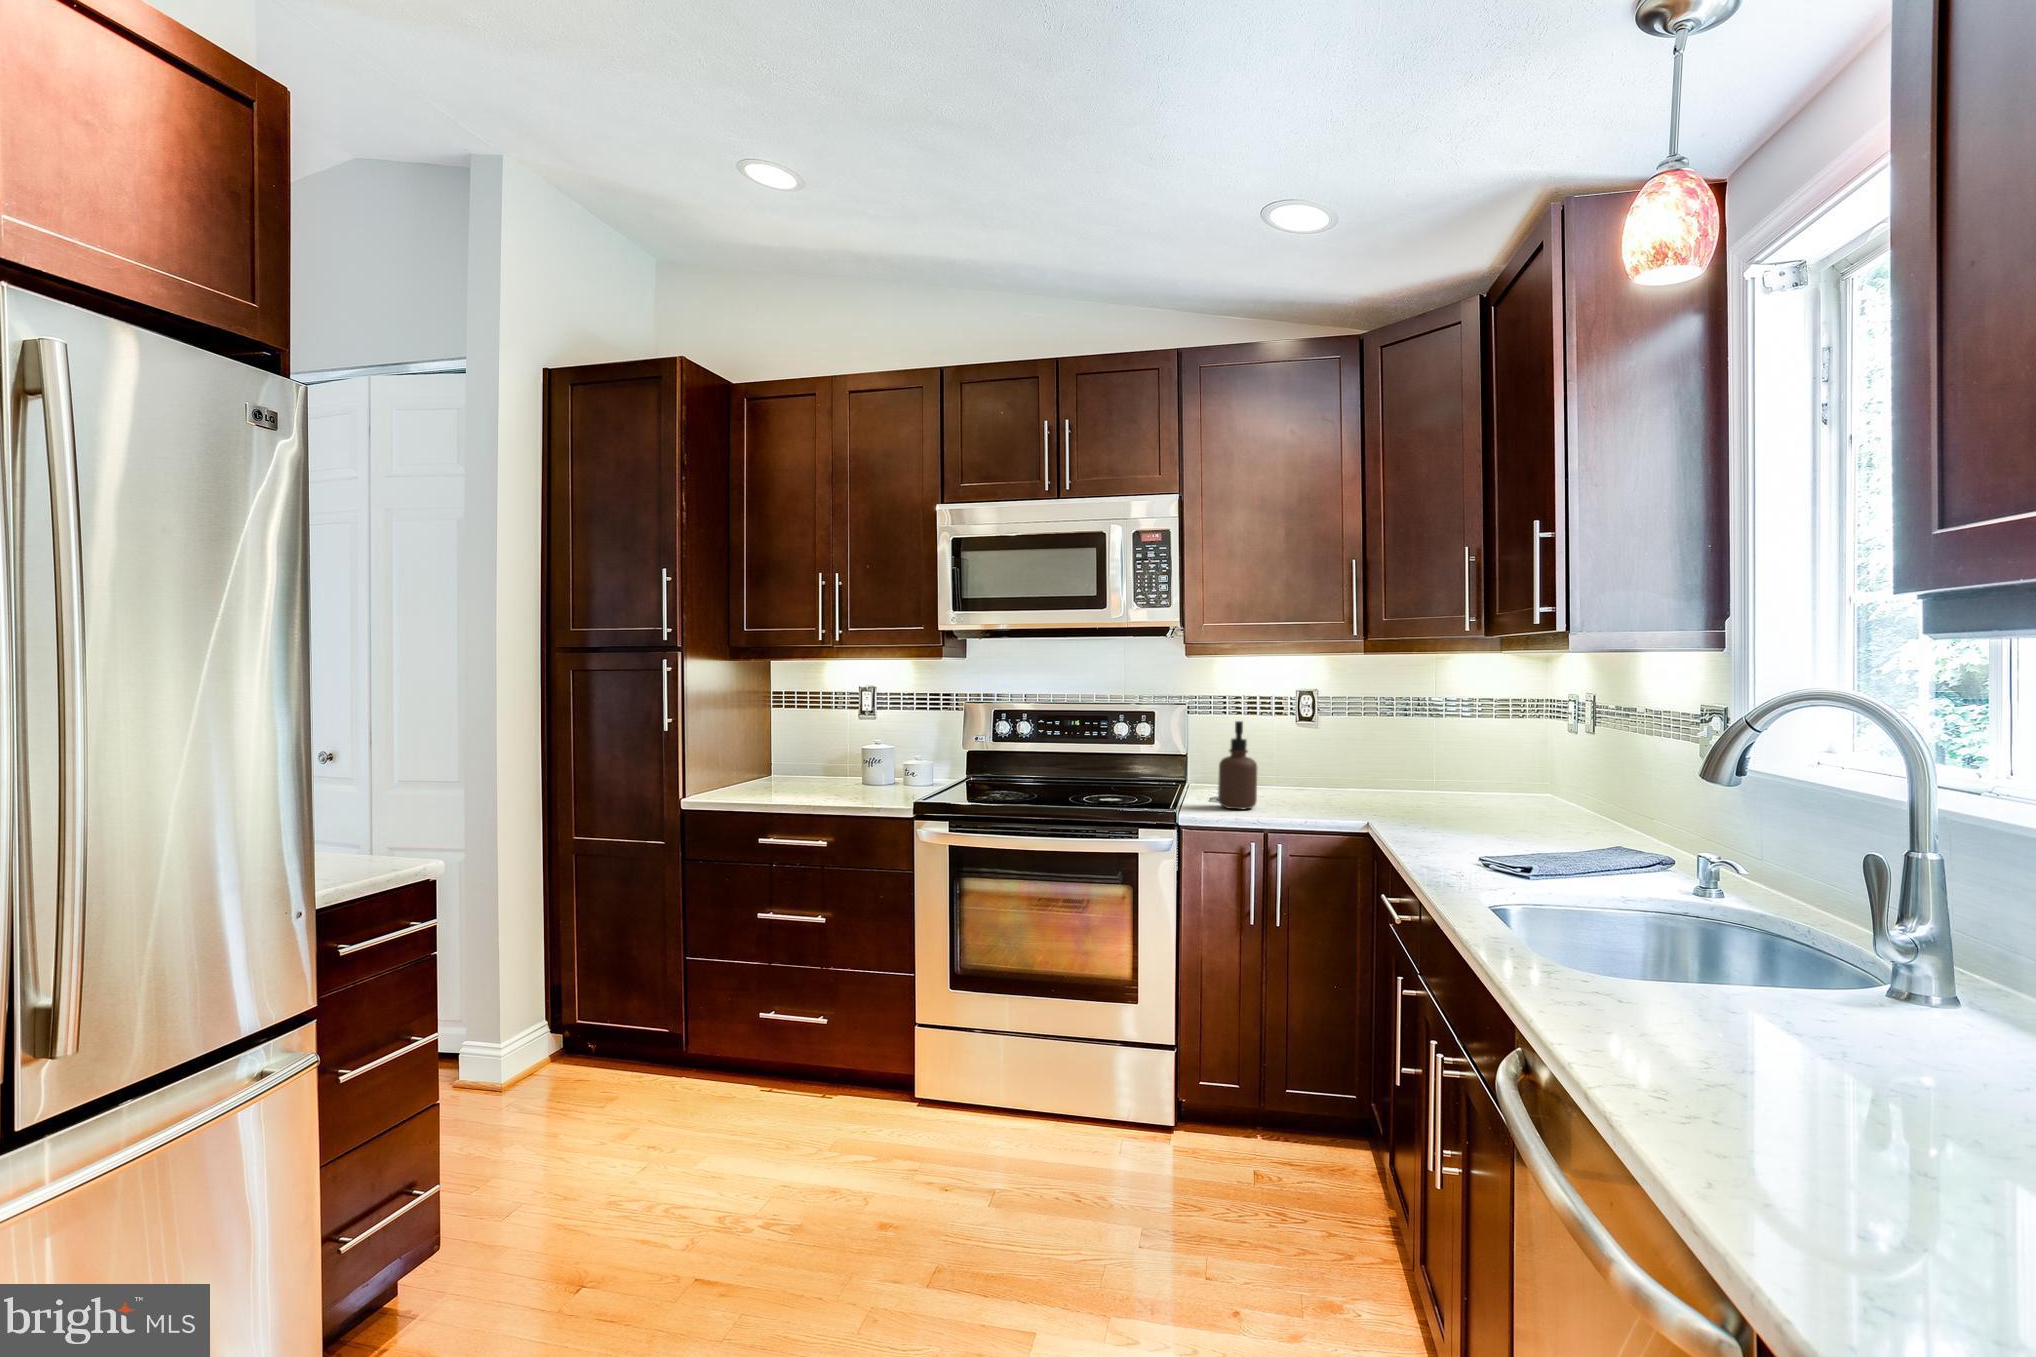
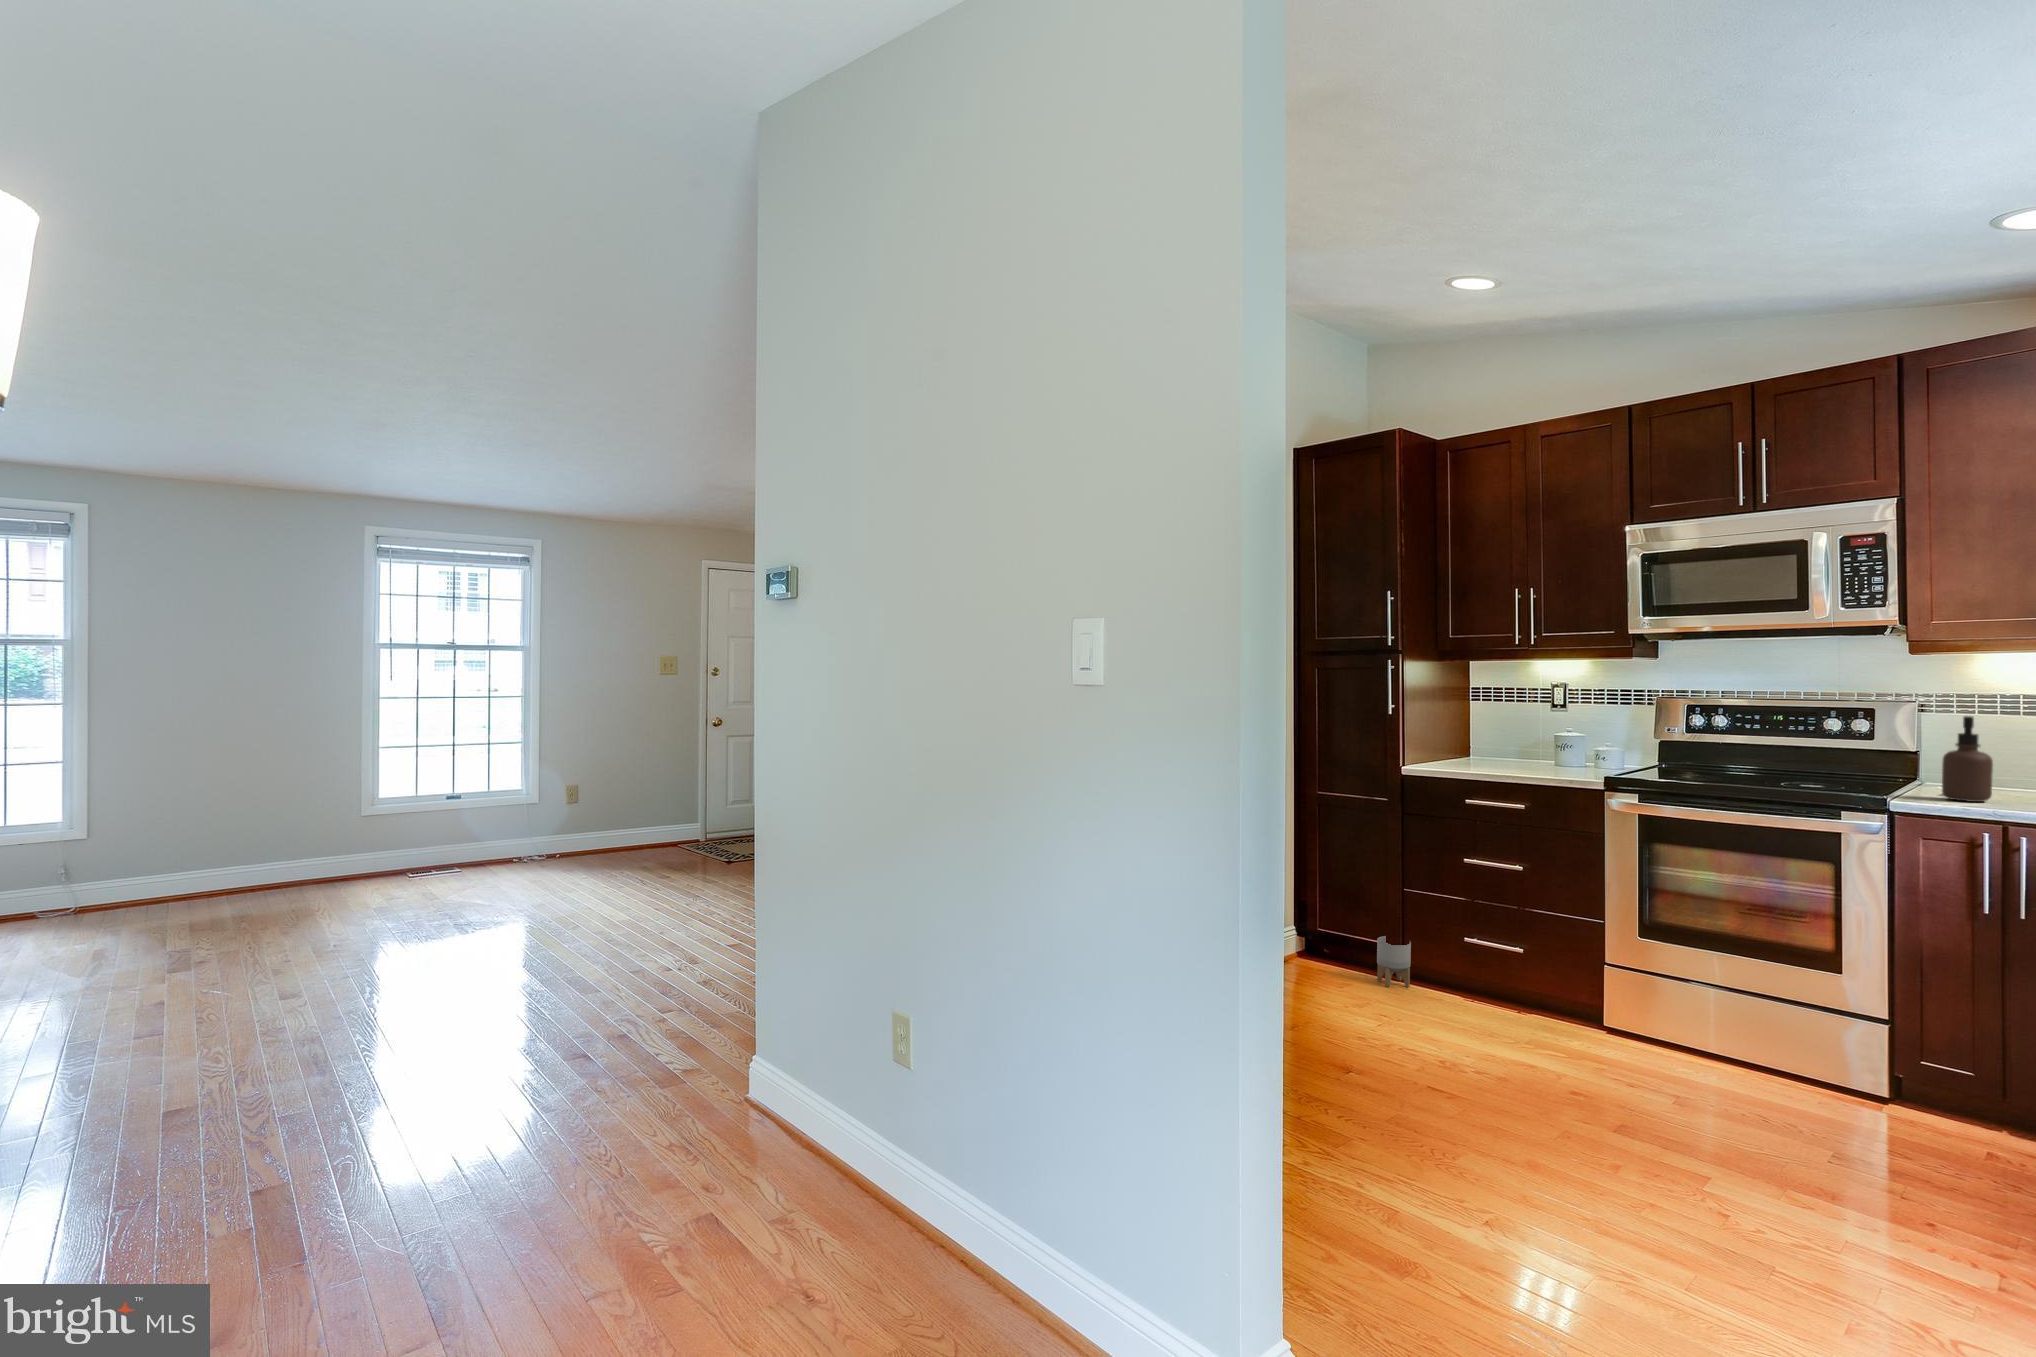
planter: none [646,1027,691,1102] -> present [1377,936,1411,987]

